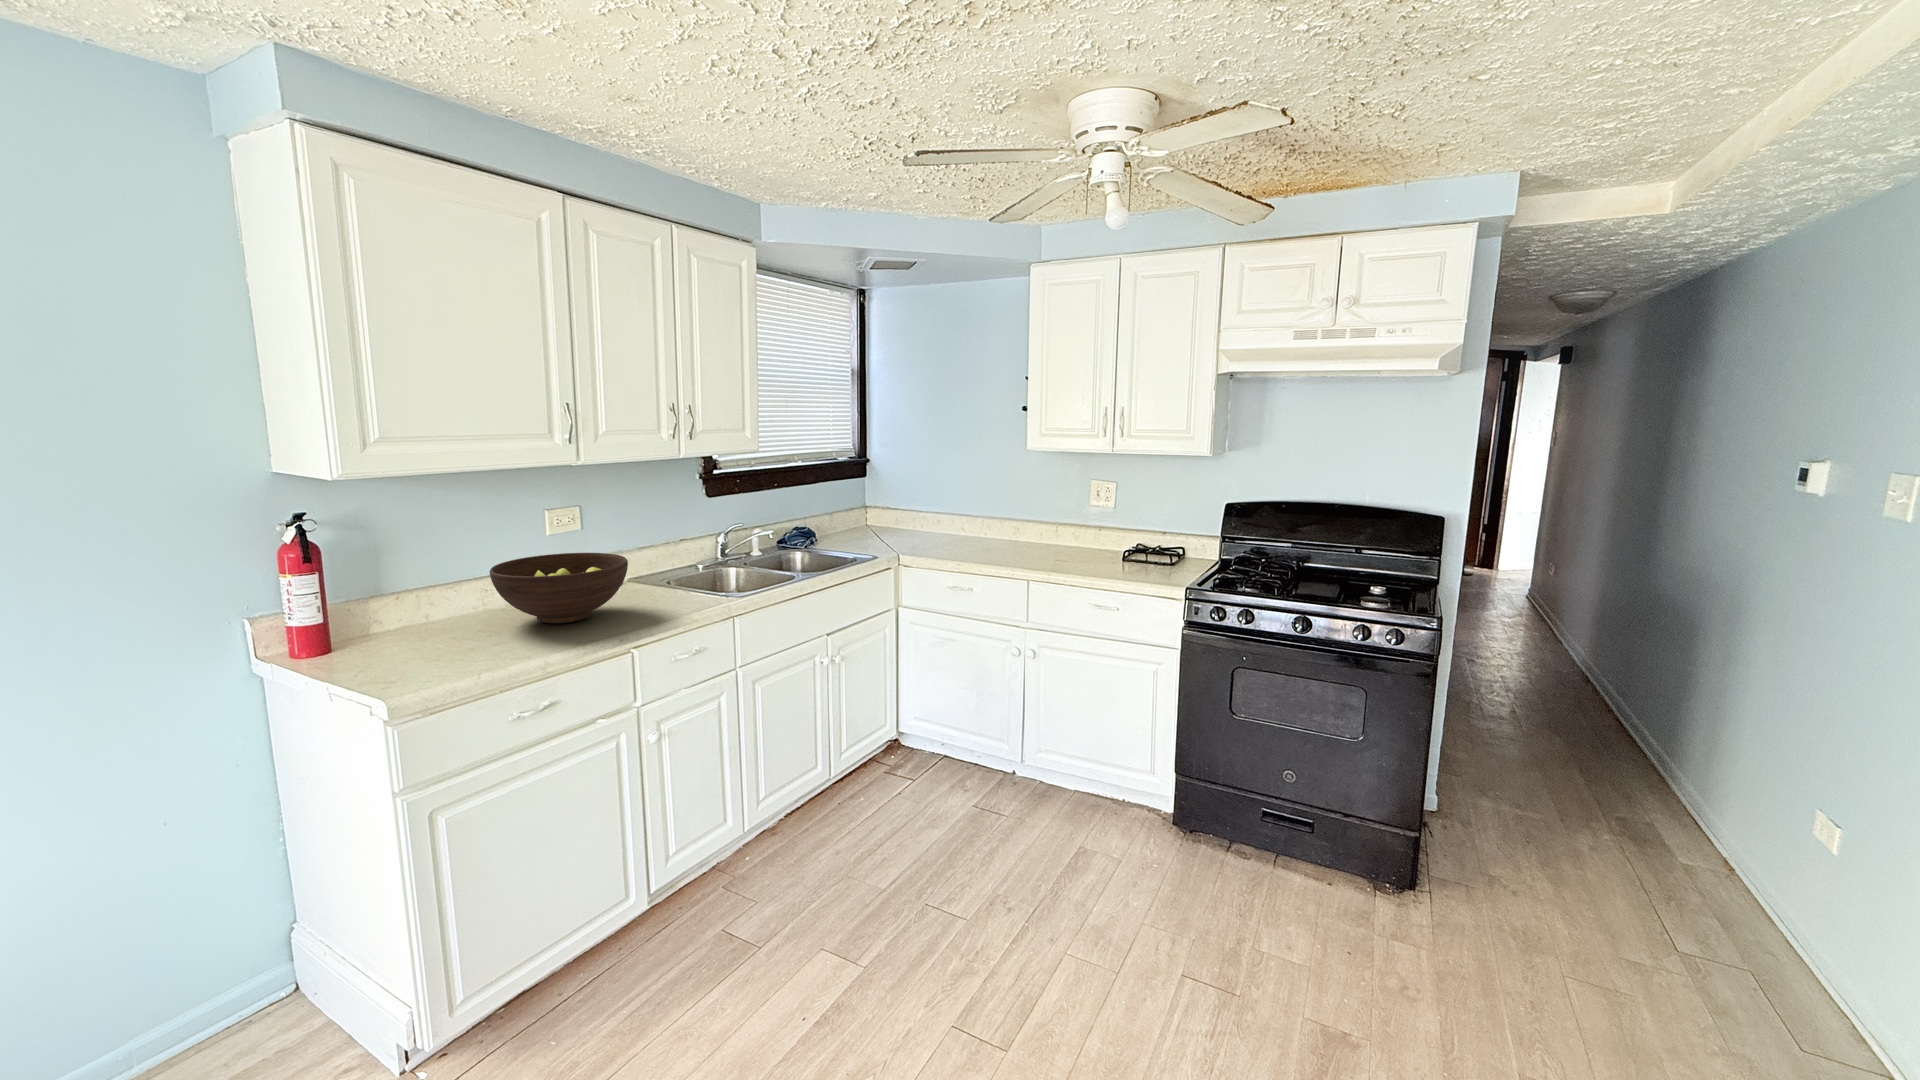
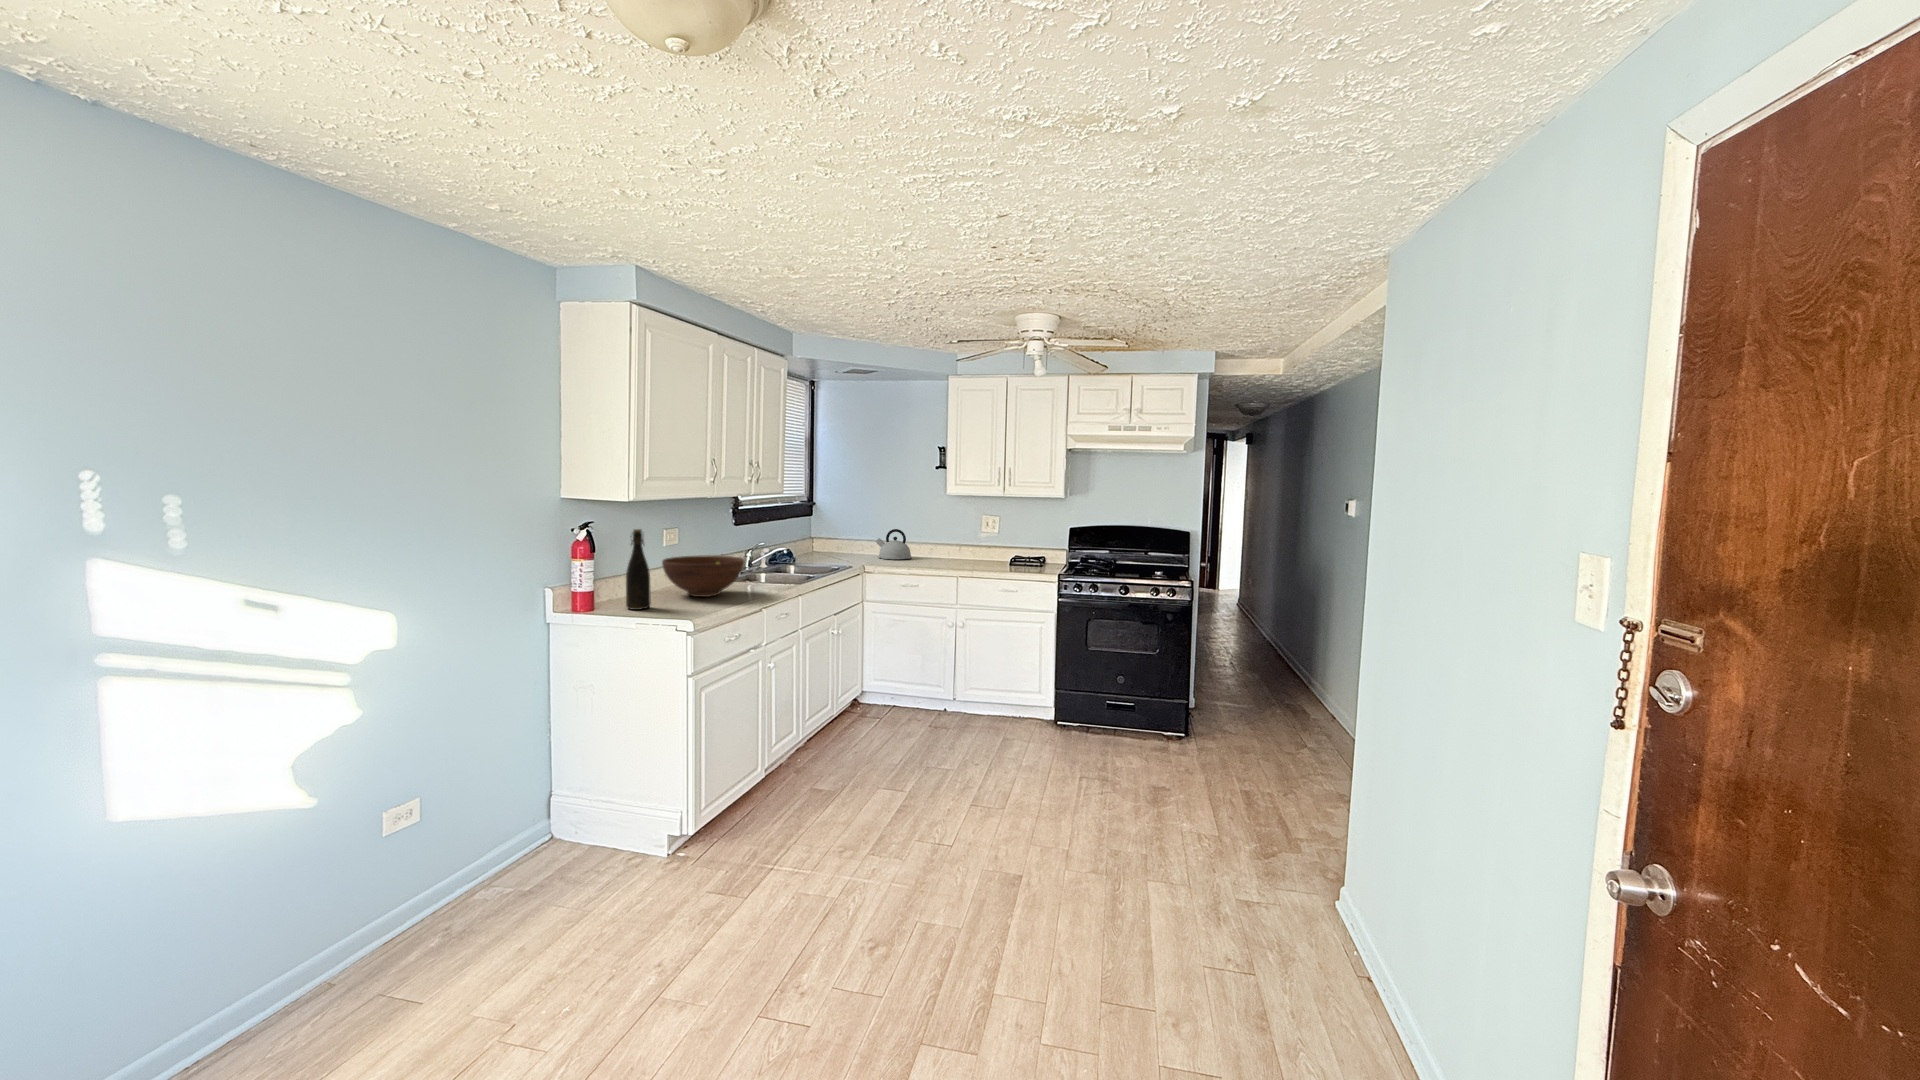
kettle: none [940,498,990,542] -> present [876,529,912,559]
bottle: none [381,523,431,654] -> present [626,529,651,610]

